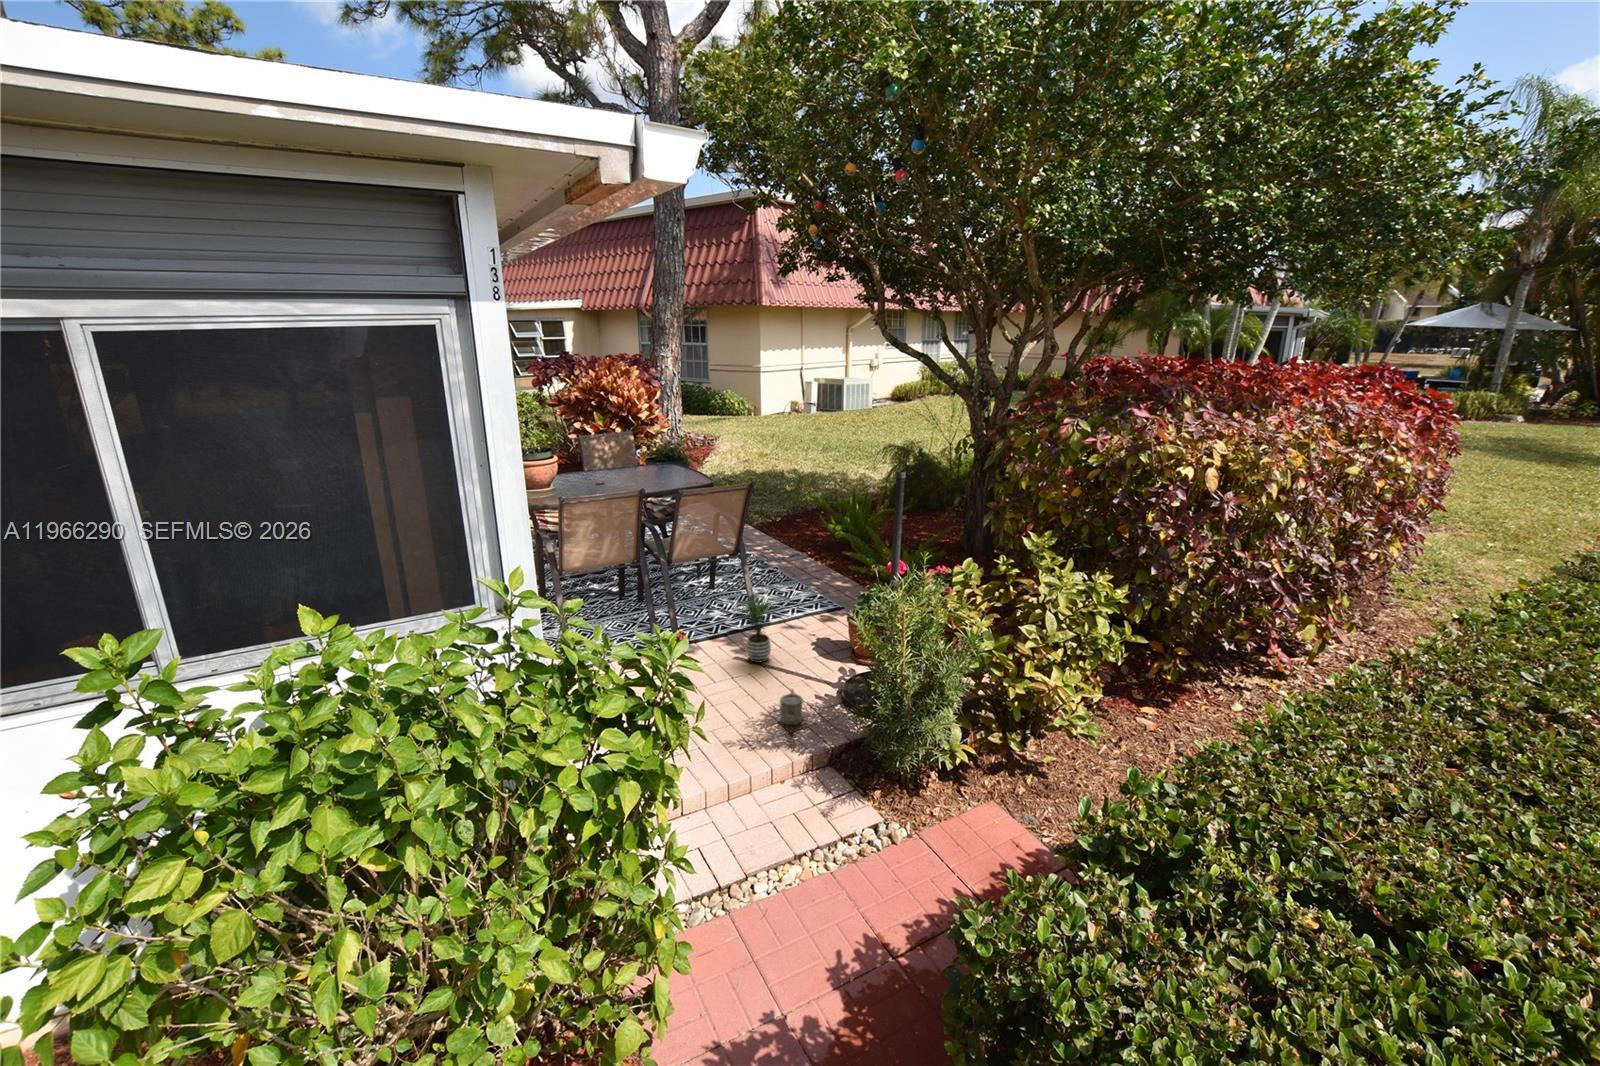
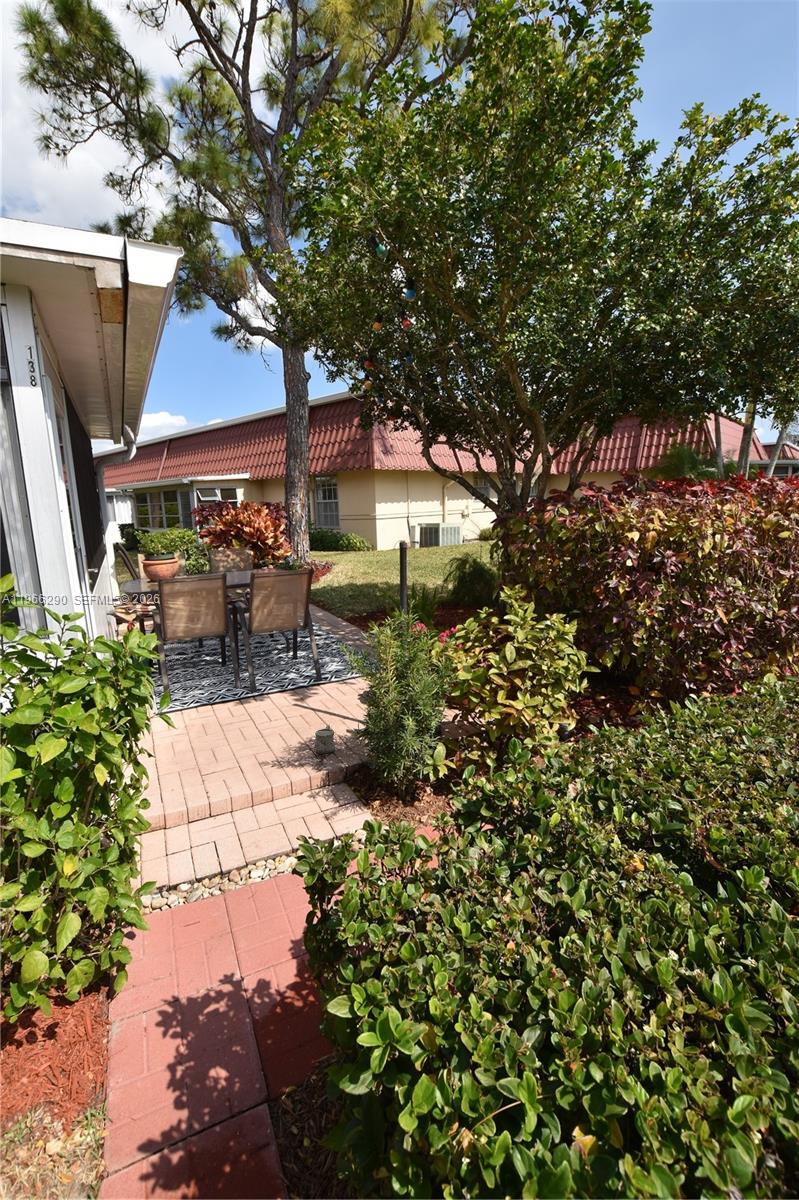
potted plant: present [735,596,777,663] -> none [292,655,331,710]

